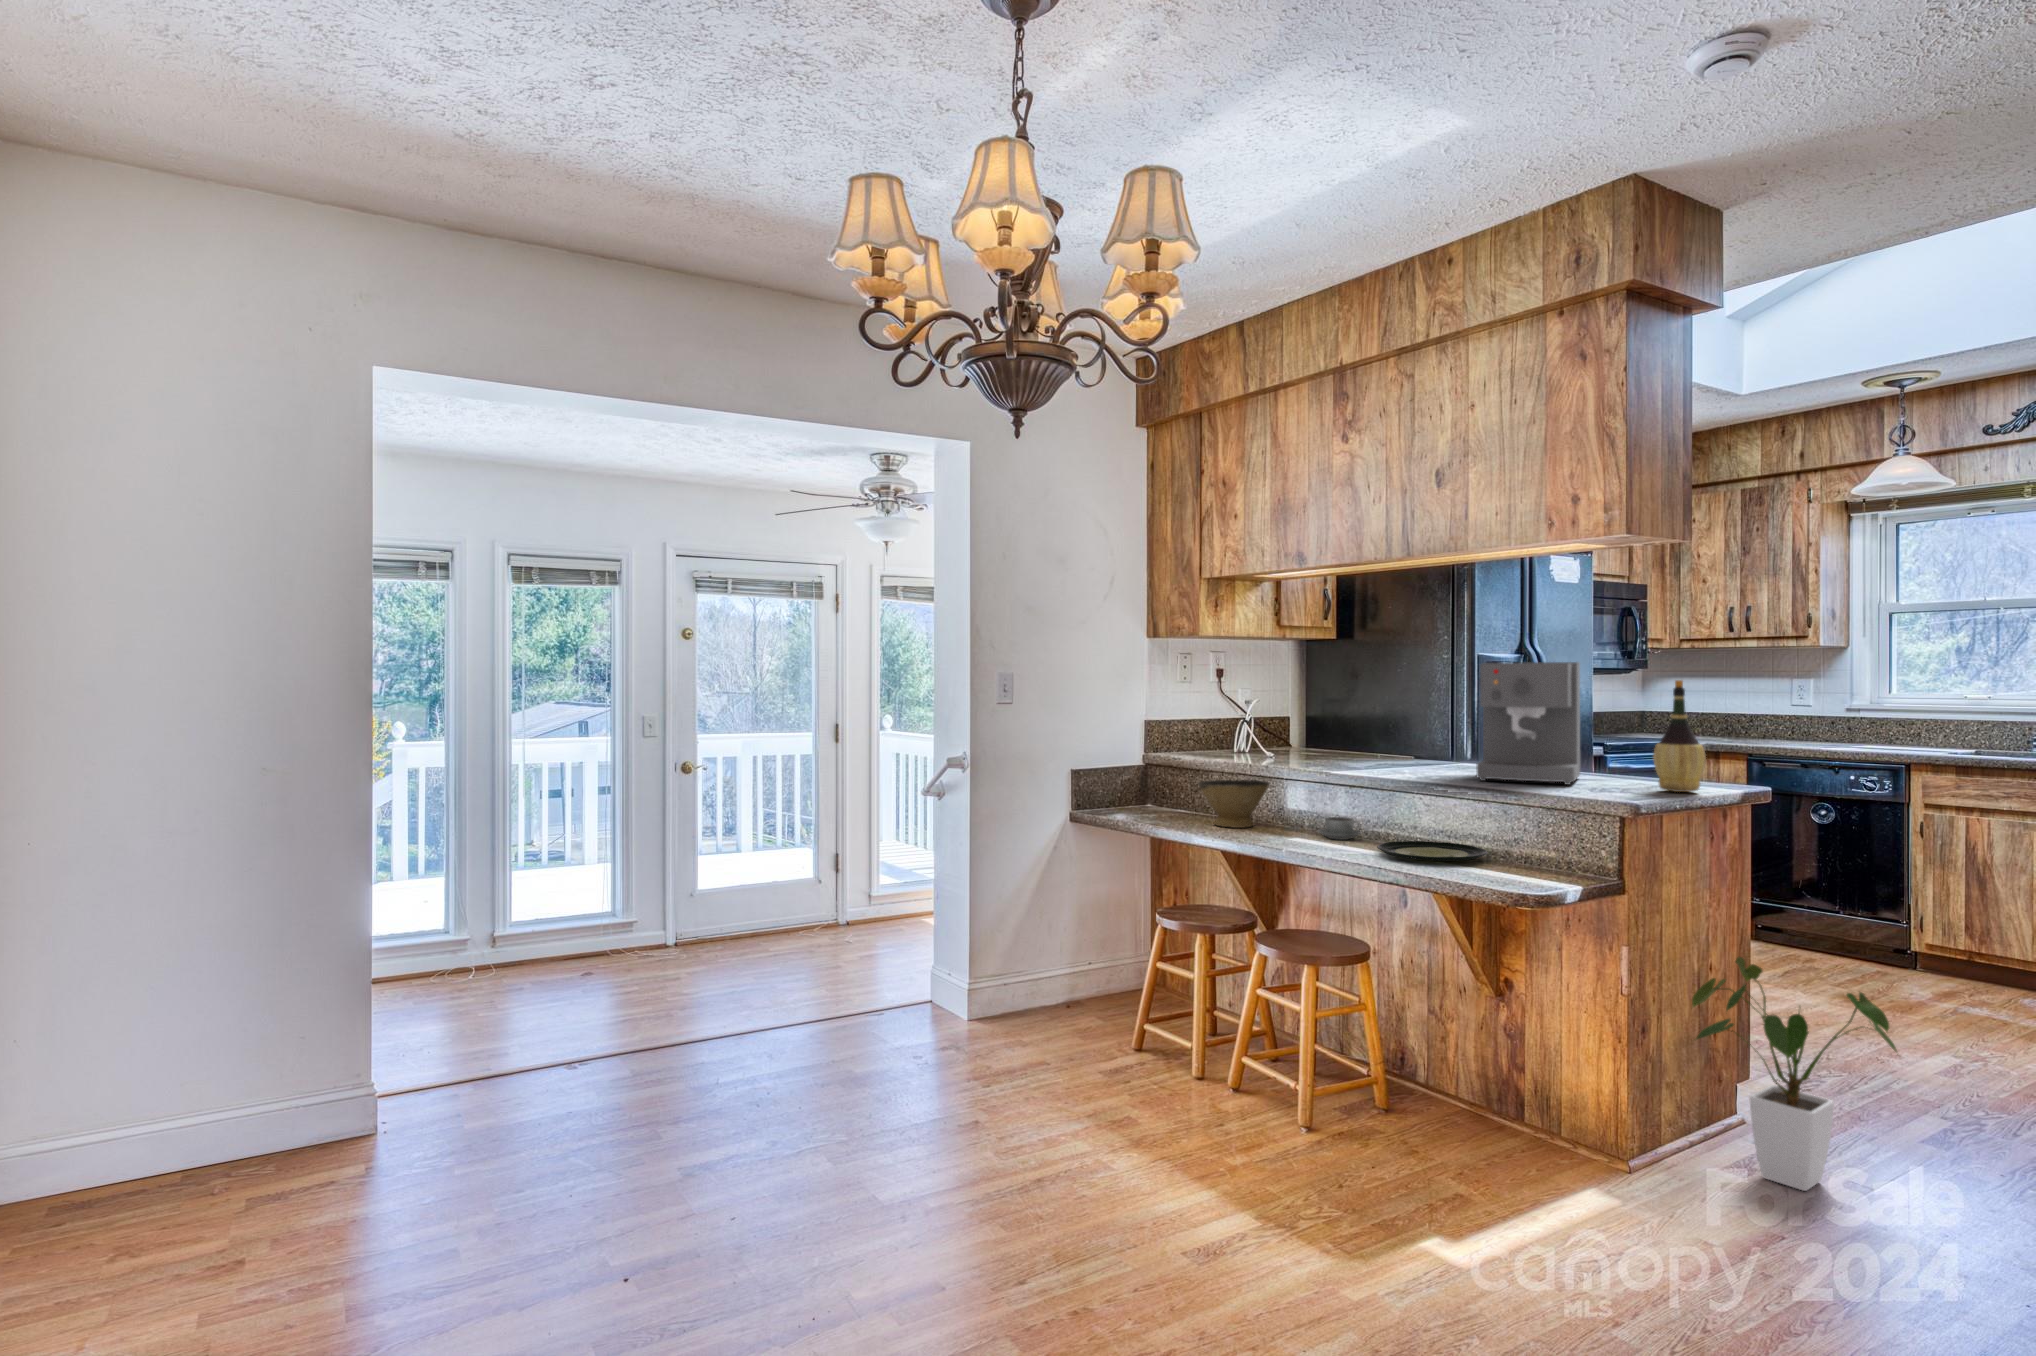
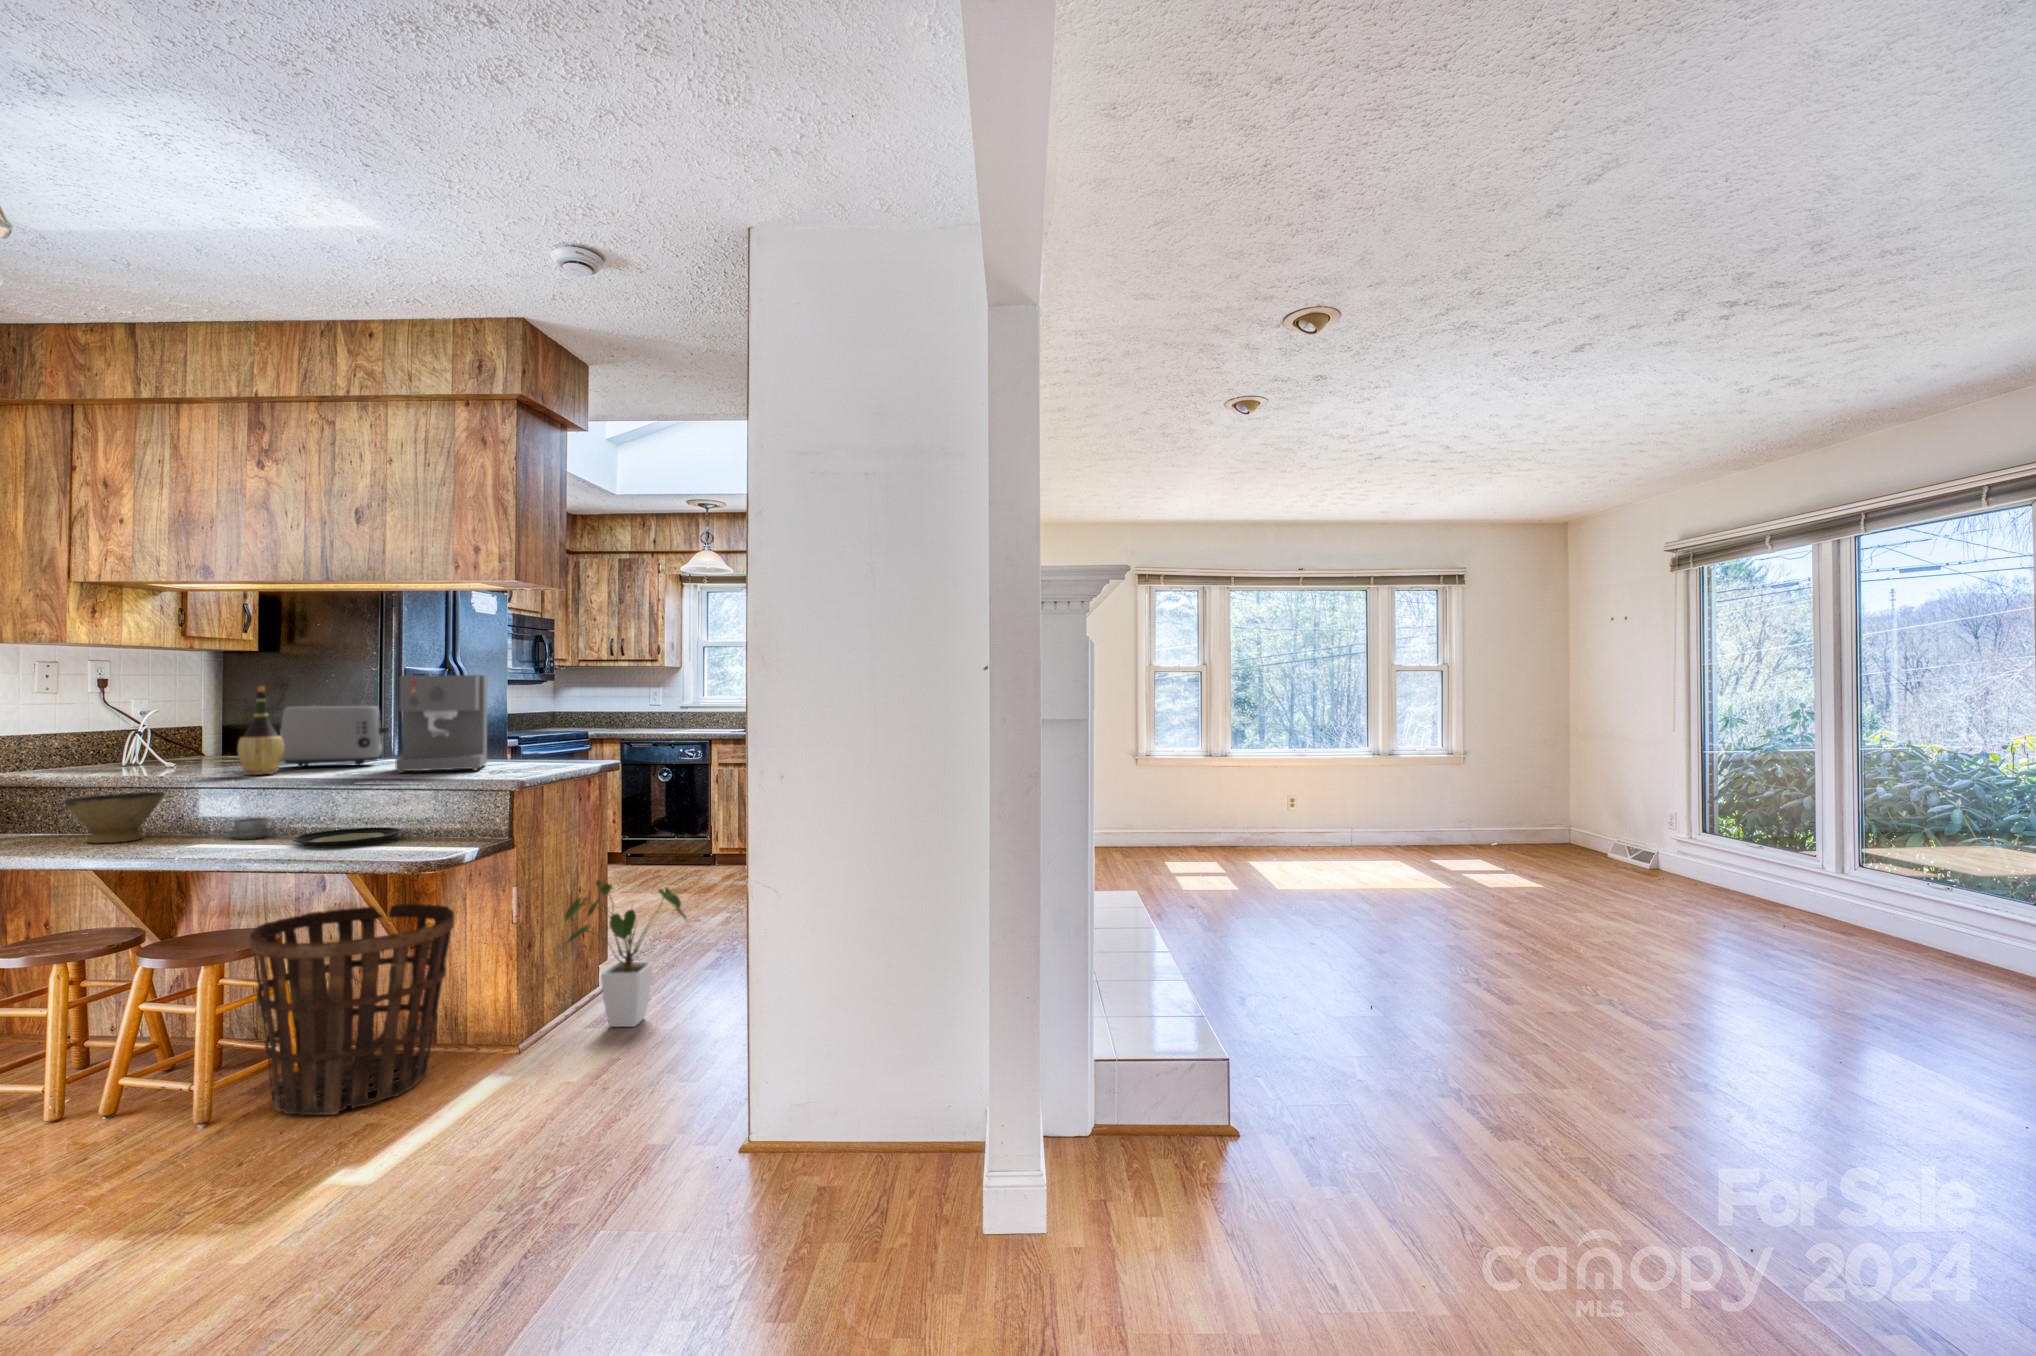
wine bottle: present [1653,680,1706,792] -> present [238,686,284,775]
toaster: none [1360,698,1467,767] -> present [280,706,388,768]
basket: none [1342,931,1549,1177] -> present [250,904,454,1115]

